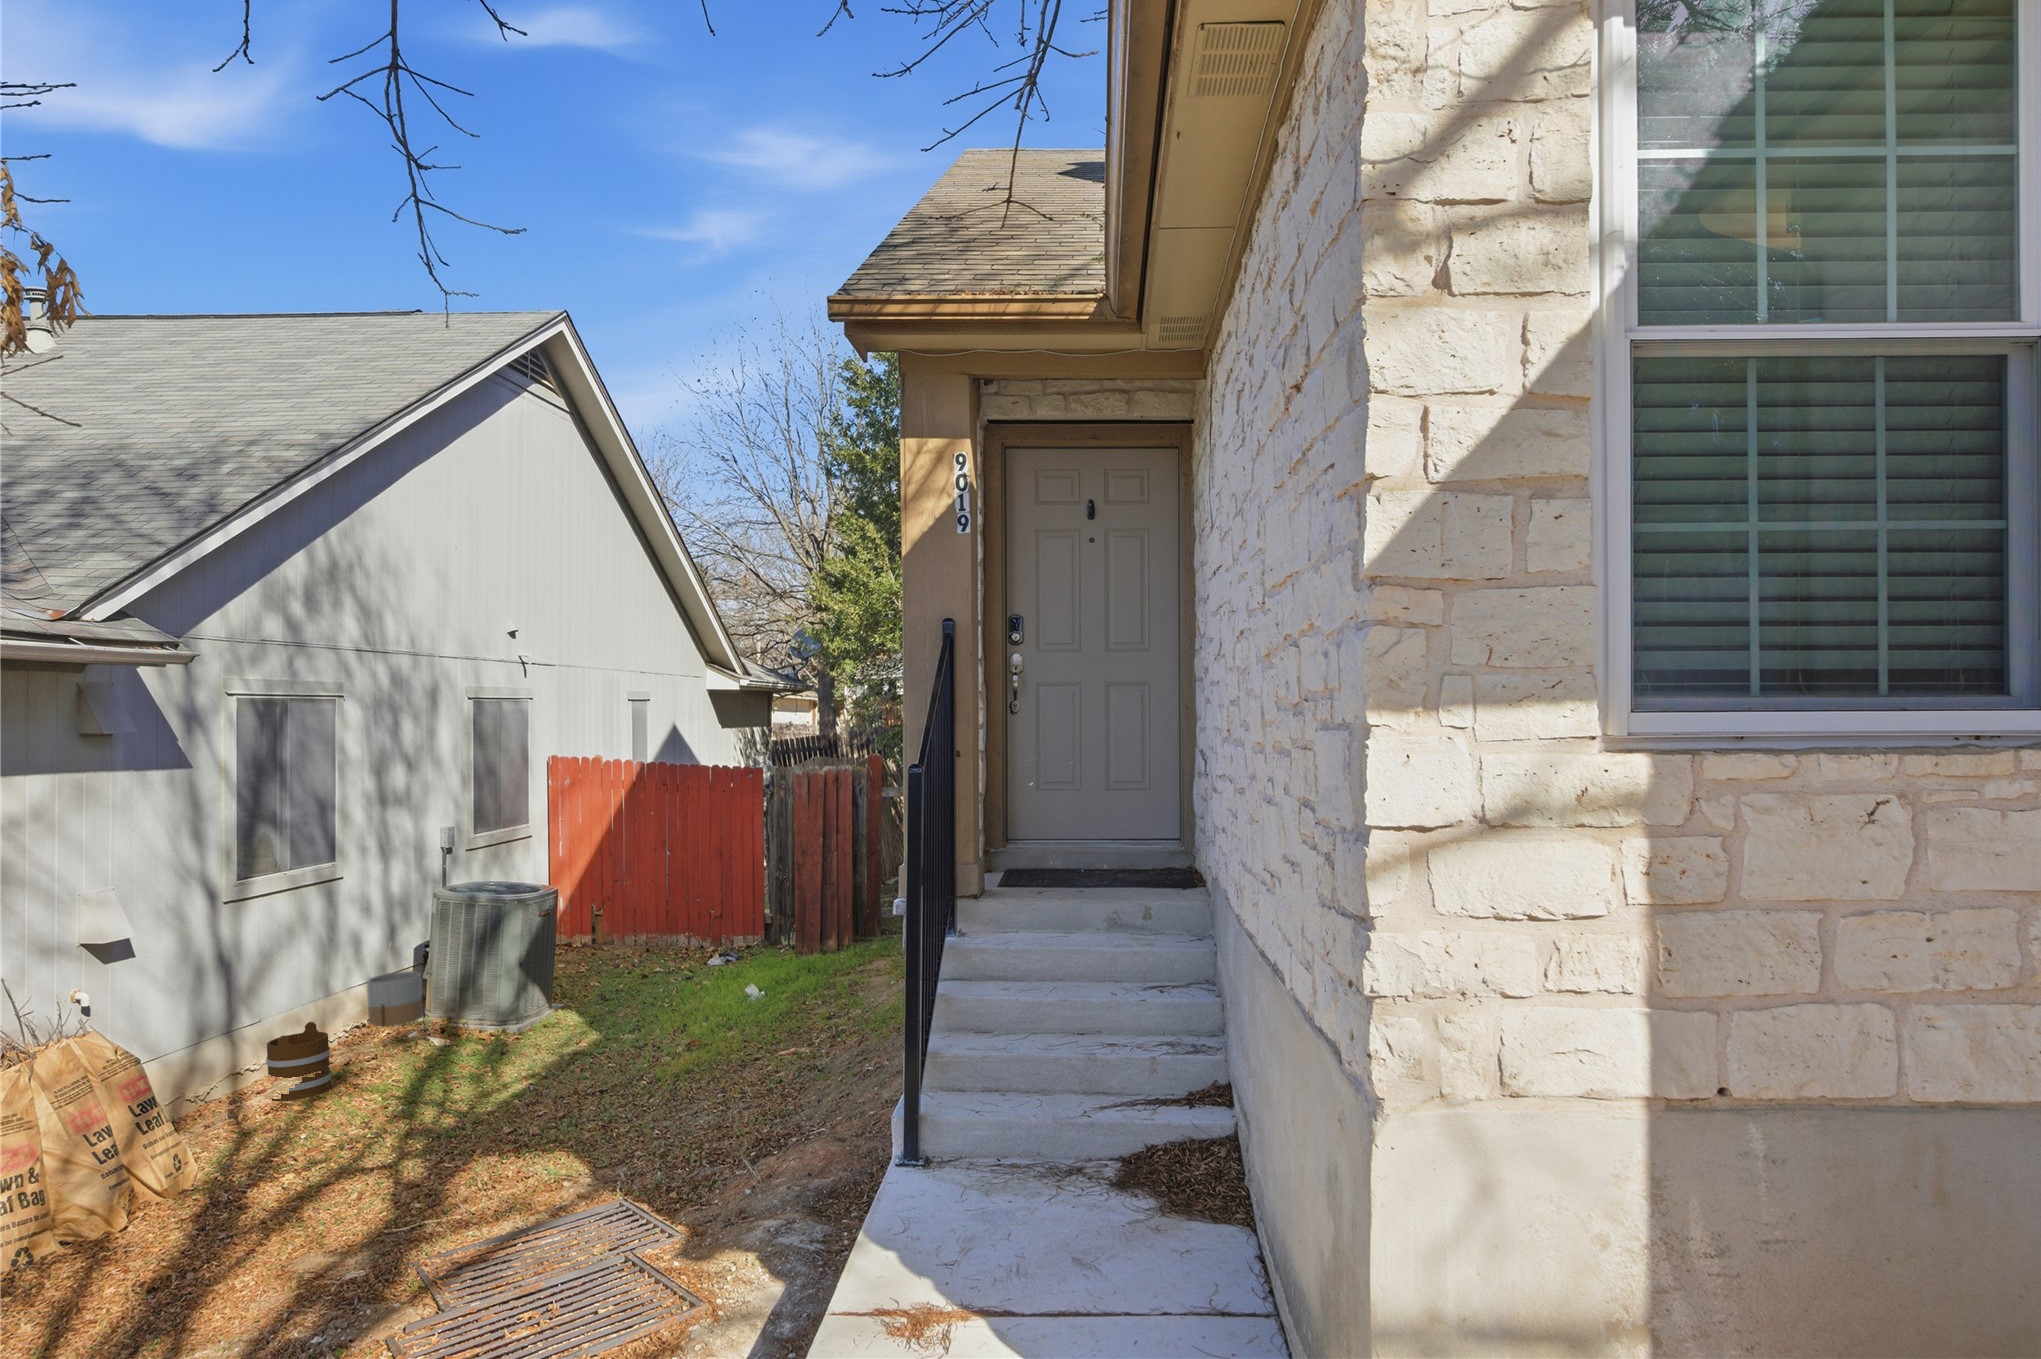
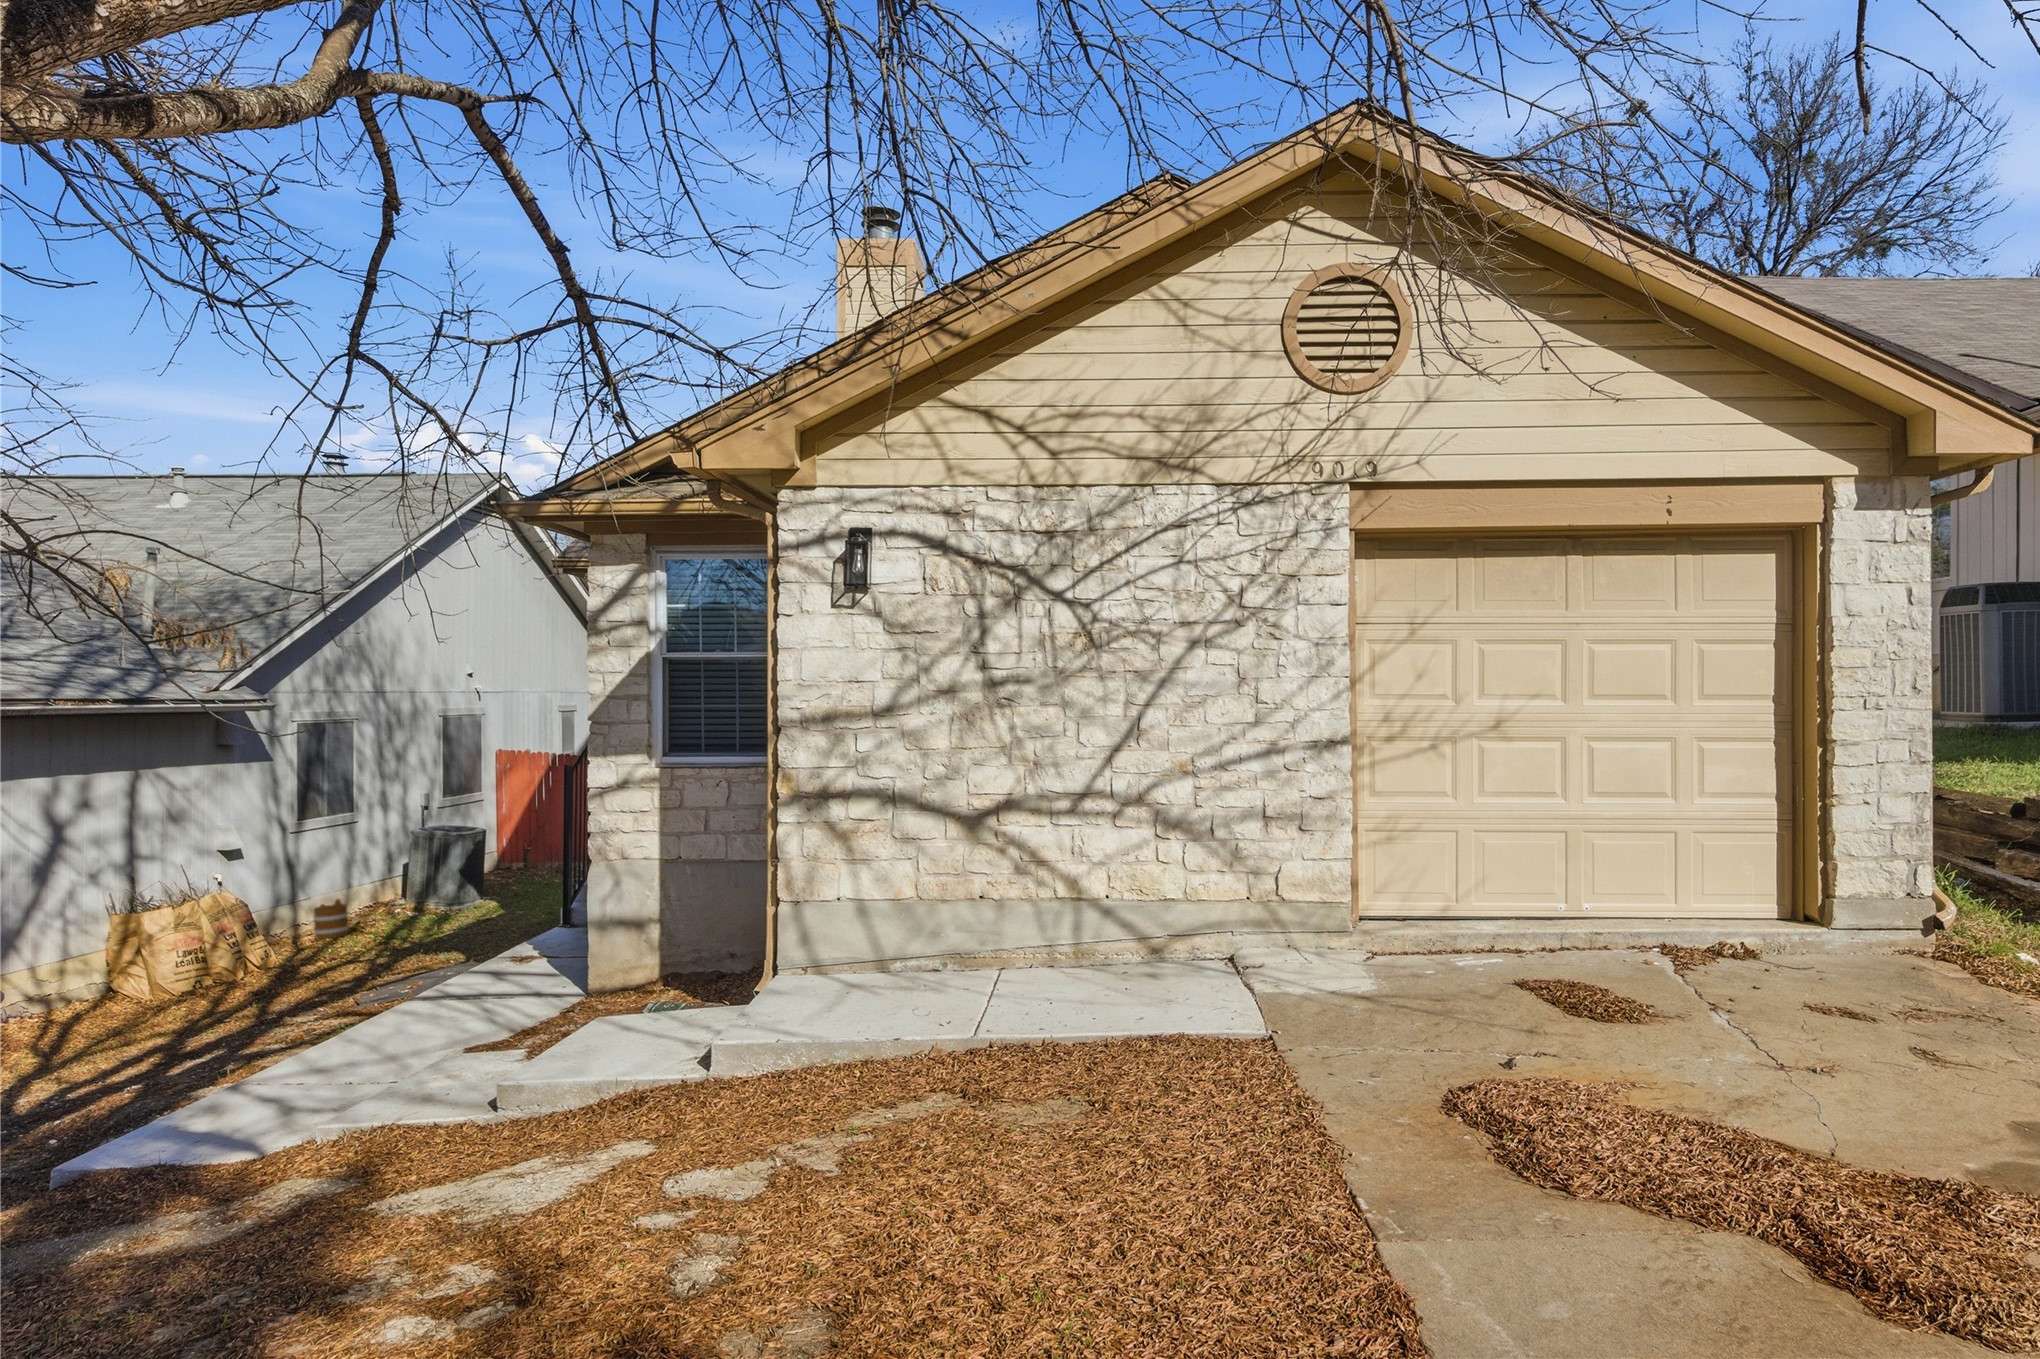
planter: present [367,971,425,1046] -> none [372,876,406,920]

